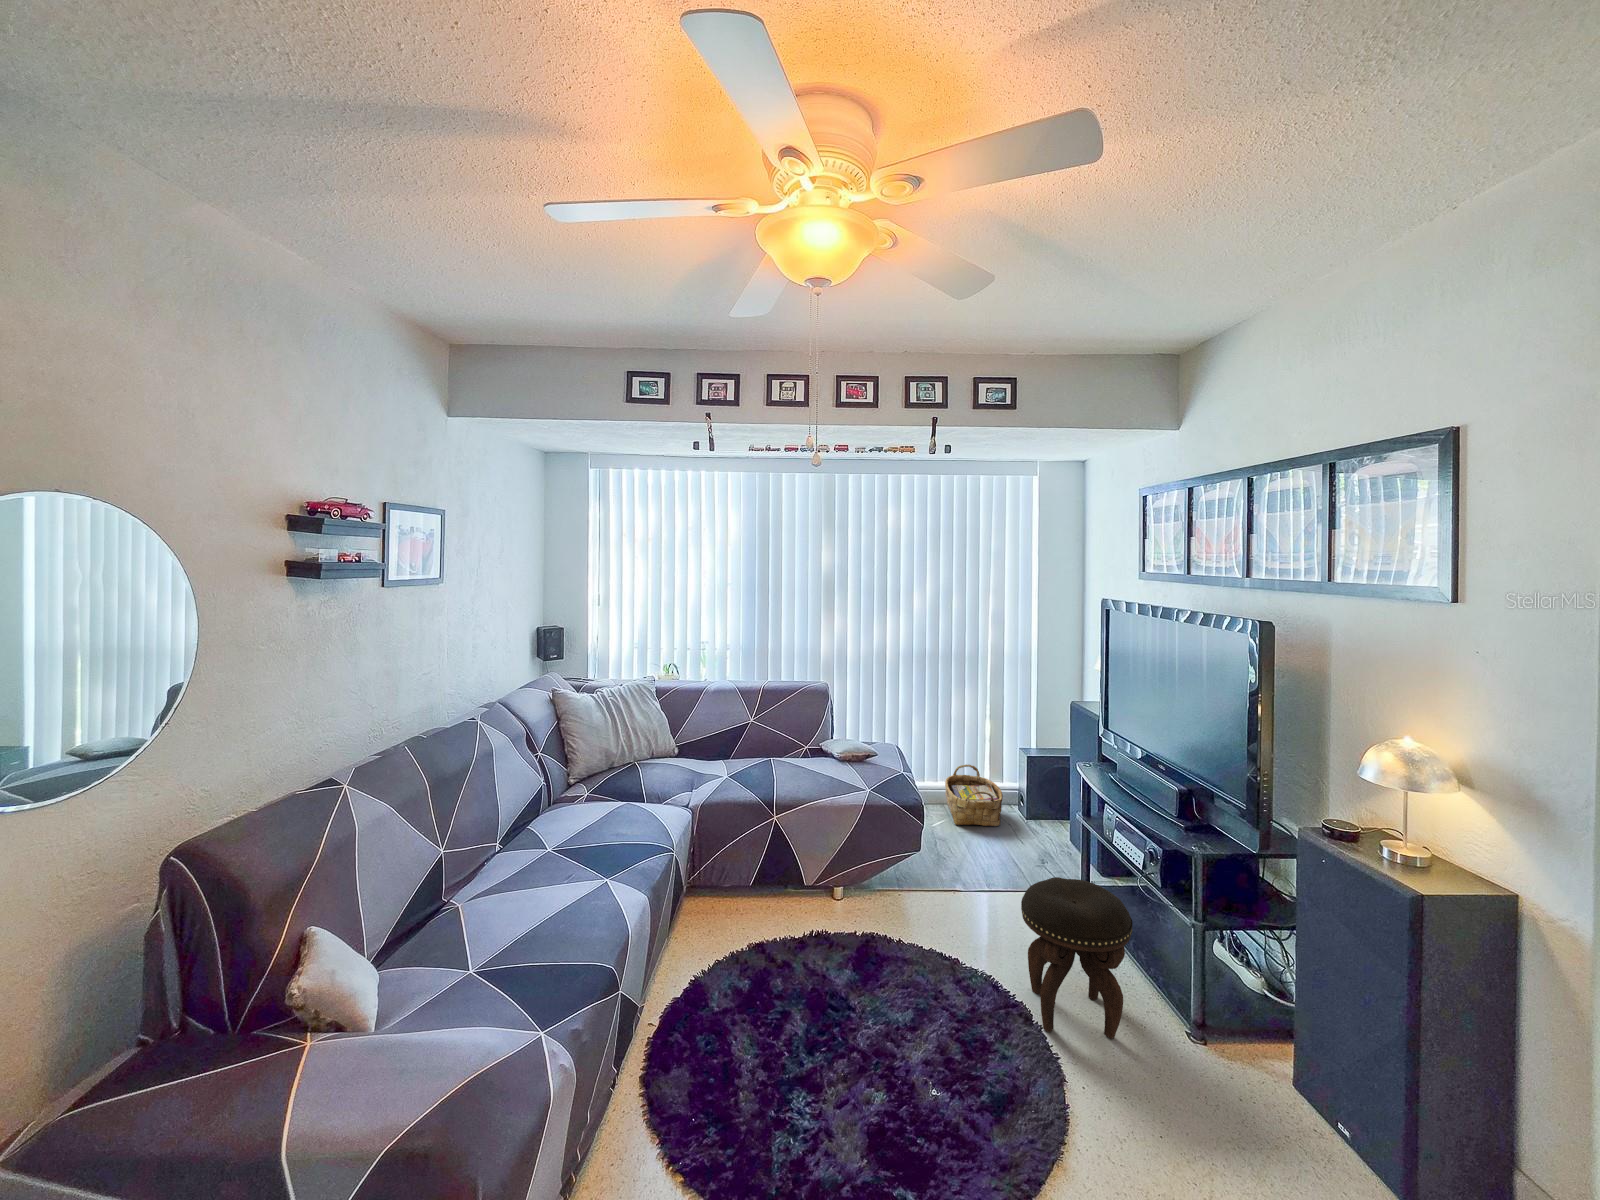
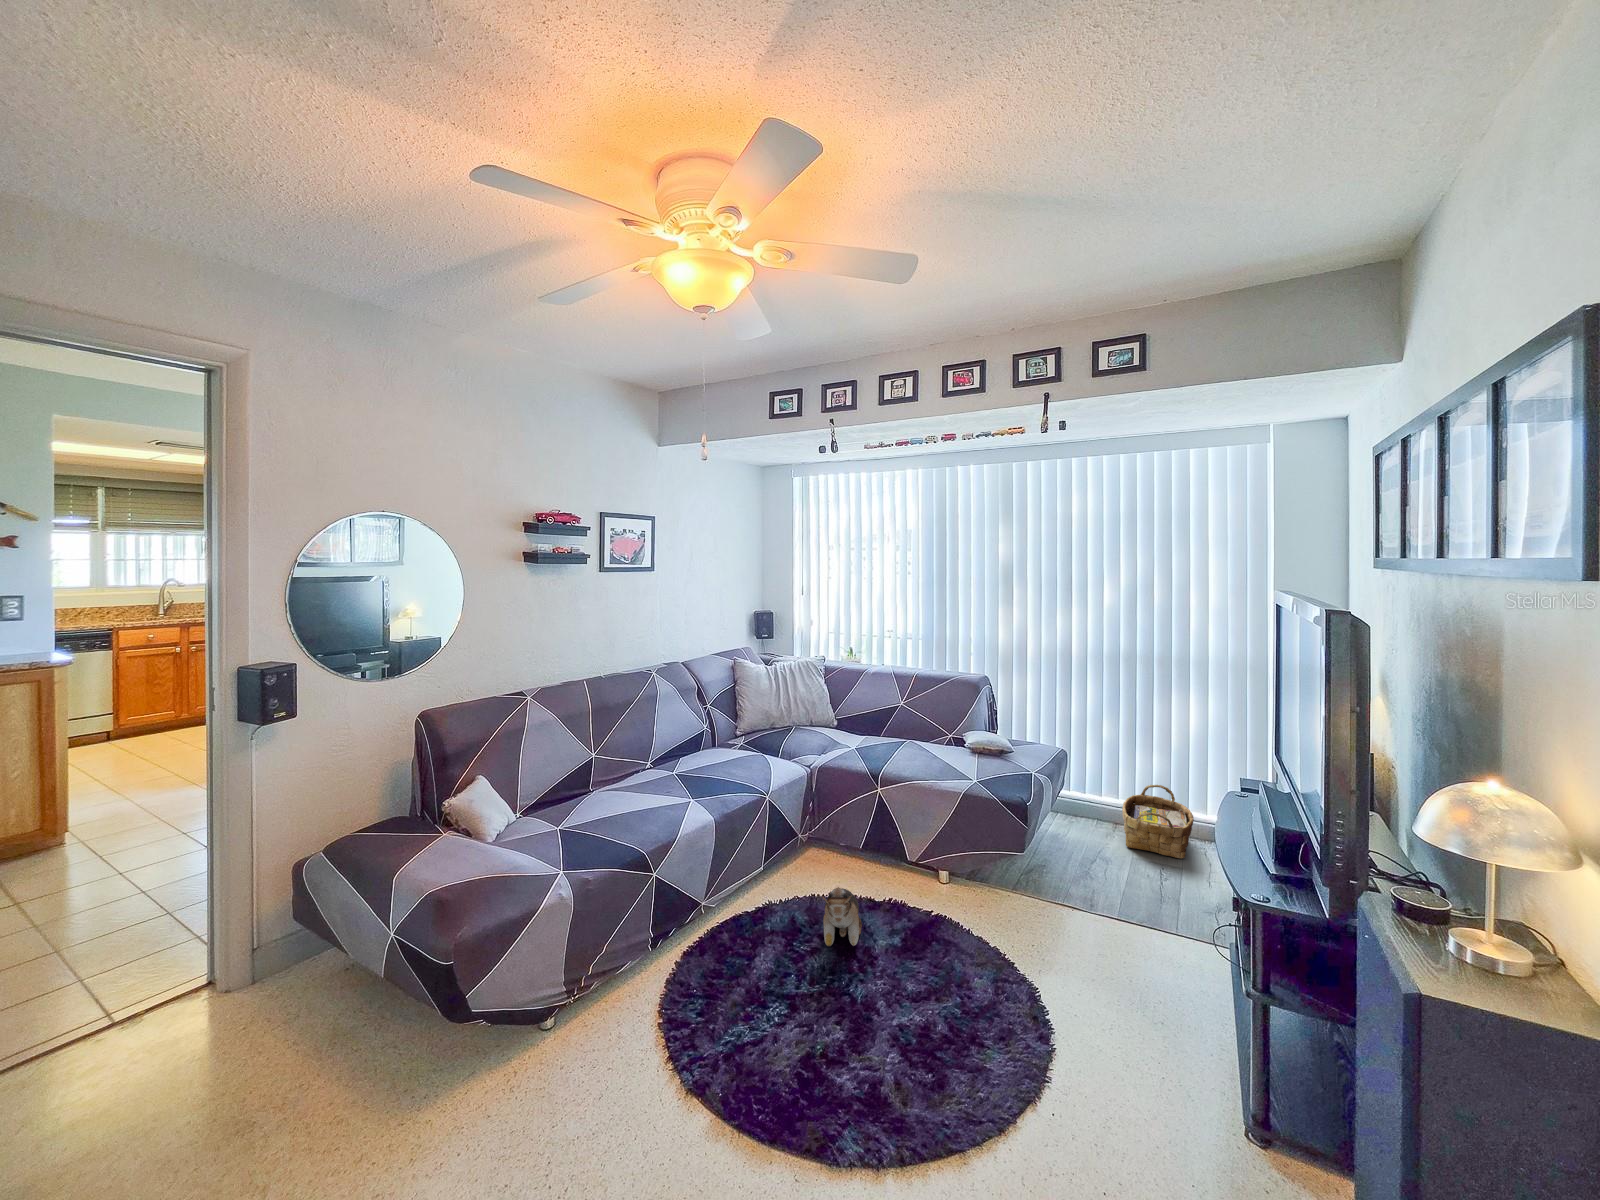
footstool: present [1021,877,1132,1039] -> none [1049,889,1180,1086]
plush toy: none [777,938,832,1005] -> present [823,887,862,946]

